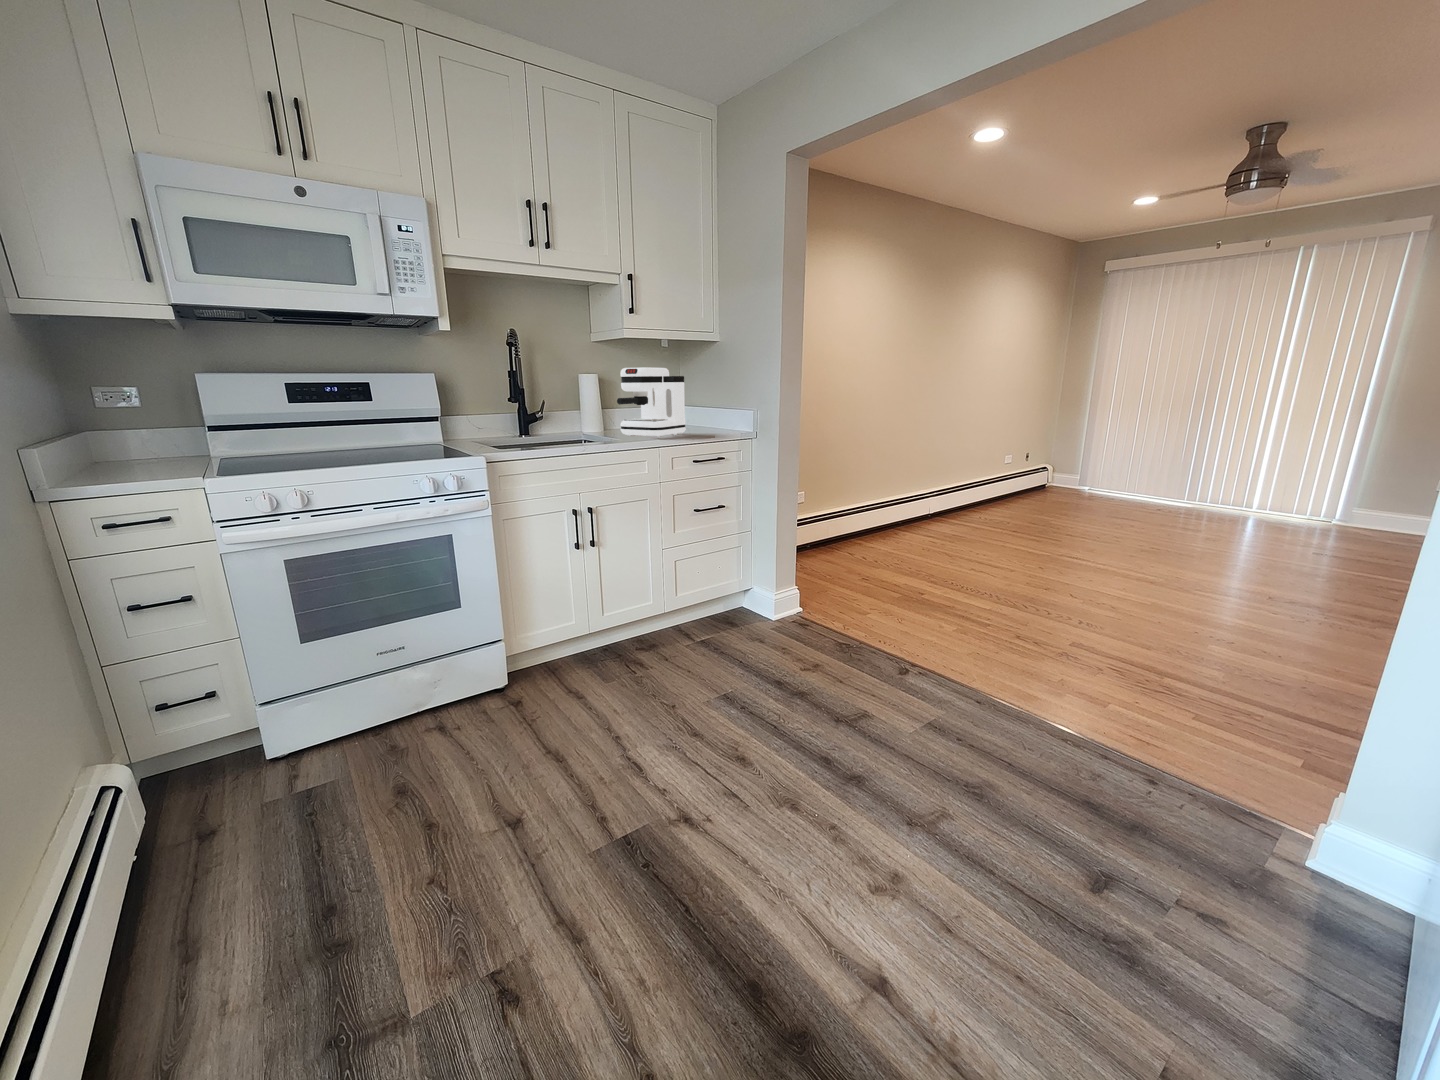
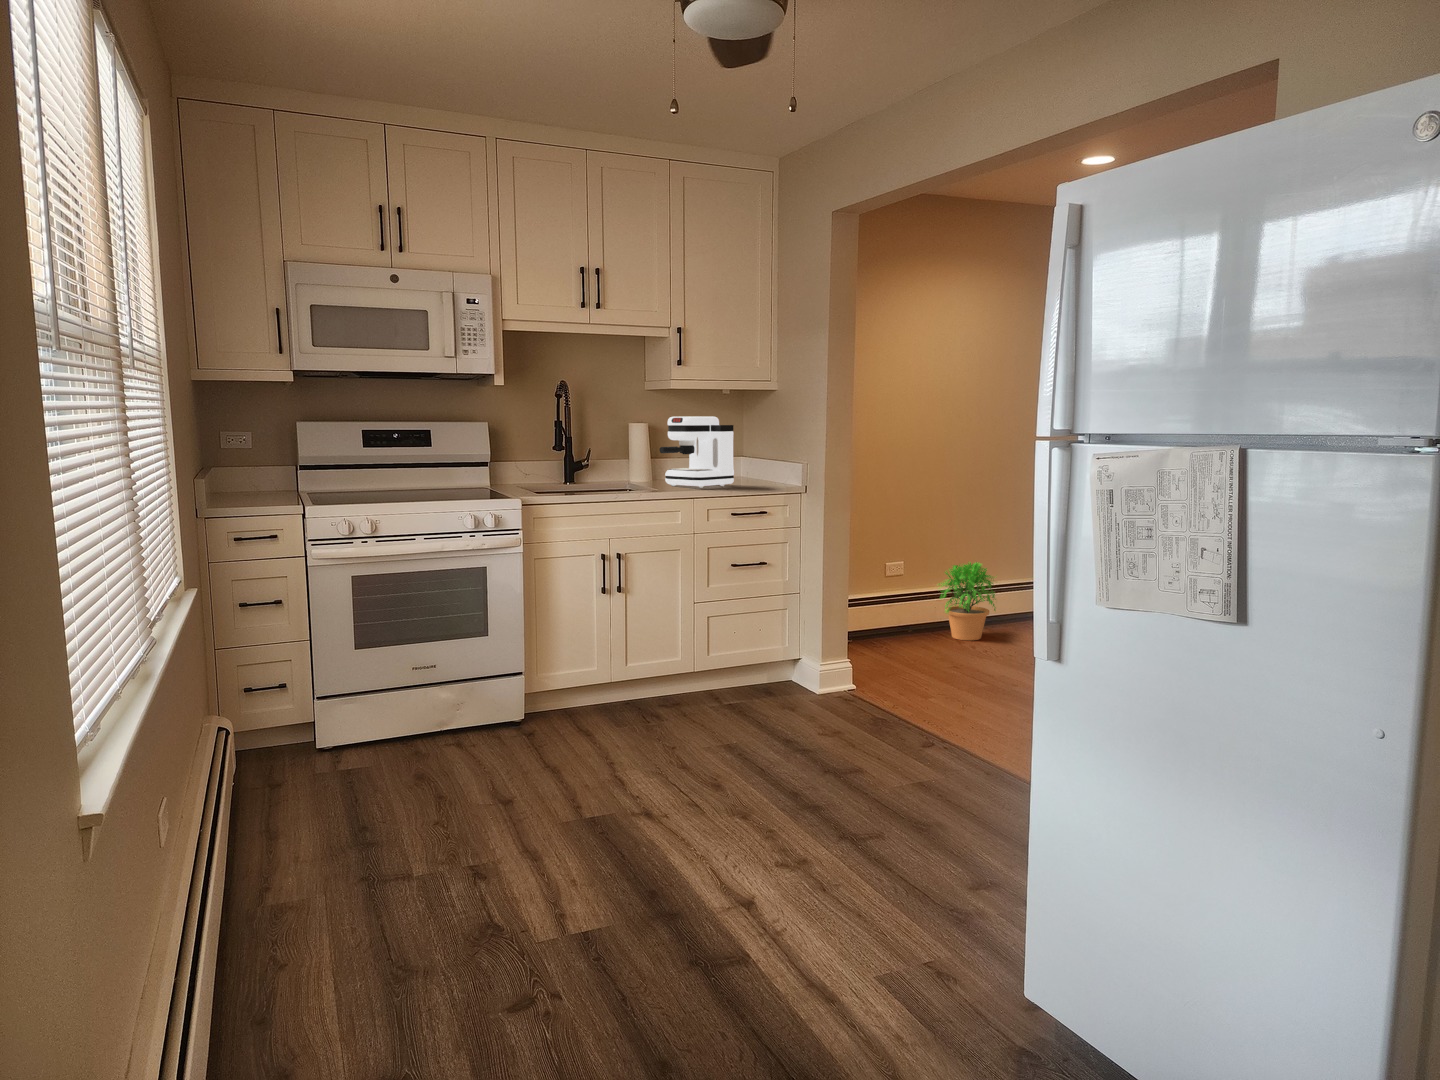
potted plant: none [828,488,880,551] -> present [939,562,996,640]

